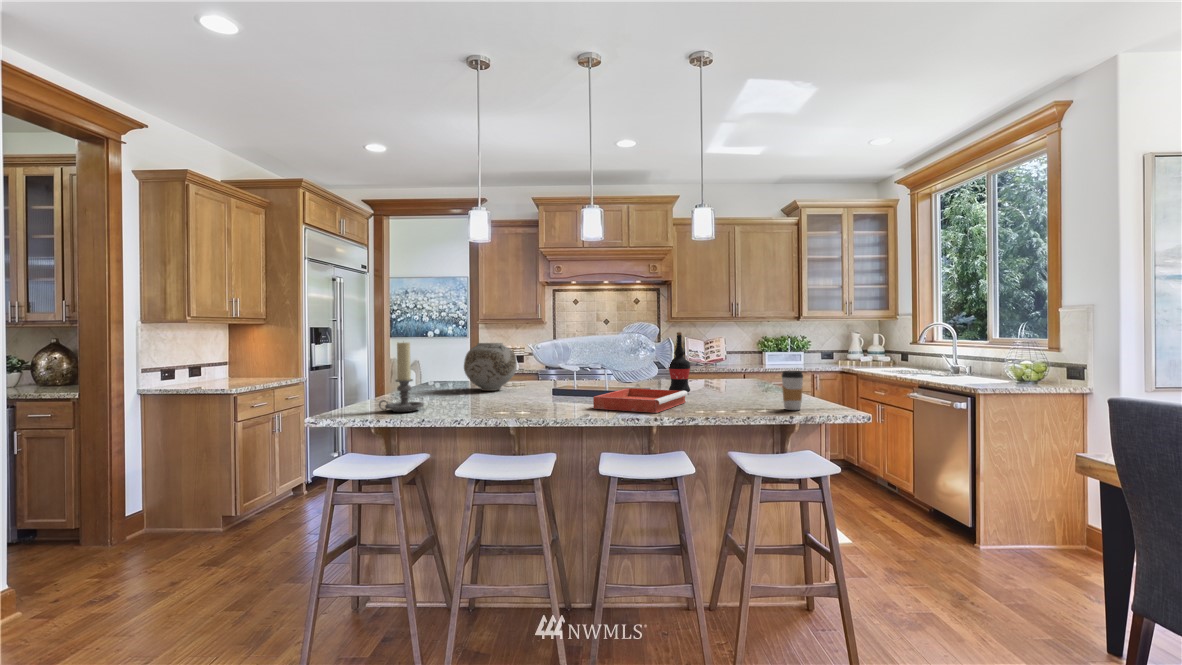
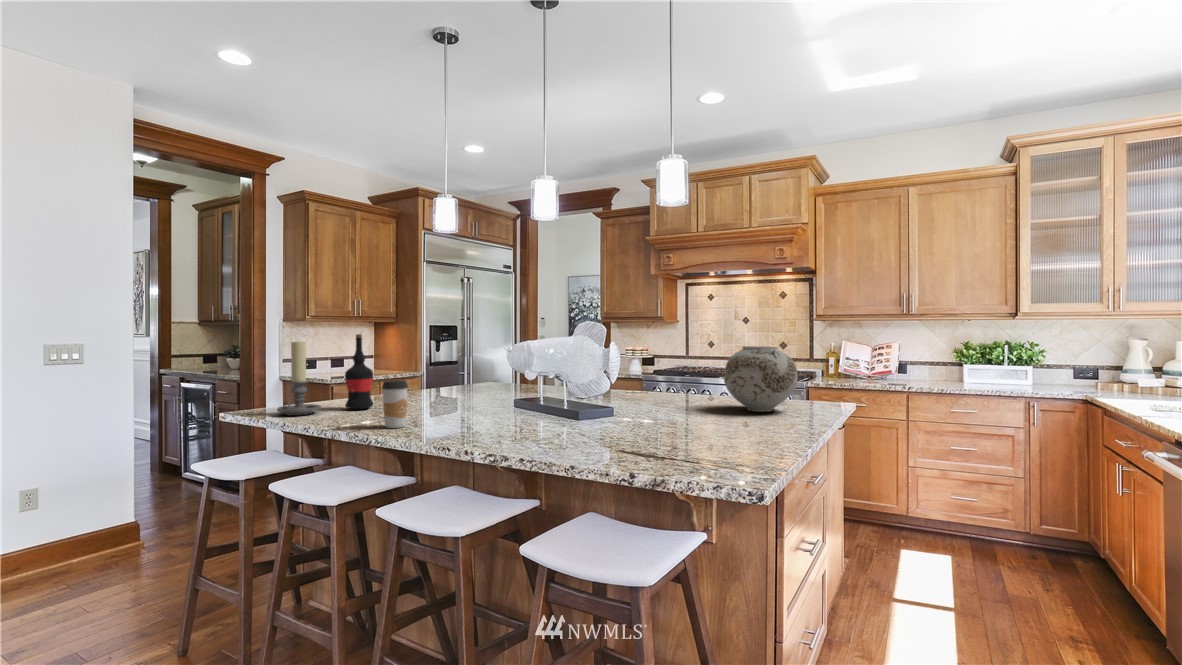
wine bottle: present [669,332,690,392] -> present [345,334,373,409]
vase: present [464,343,517,391] -> present [724,346,798,412]
coffee cup: present [782,371,803,410] -> present [382,380,408,428]
tray: present [593,388,688,413] -> none [456,406,594,444]

